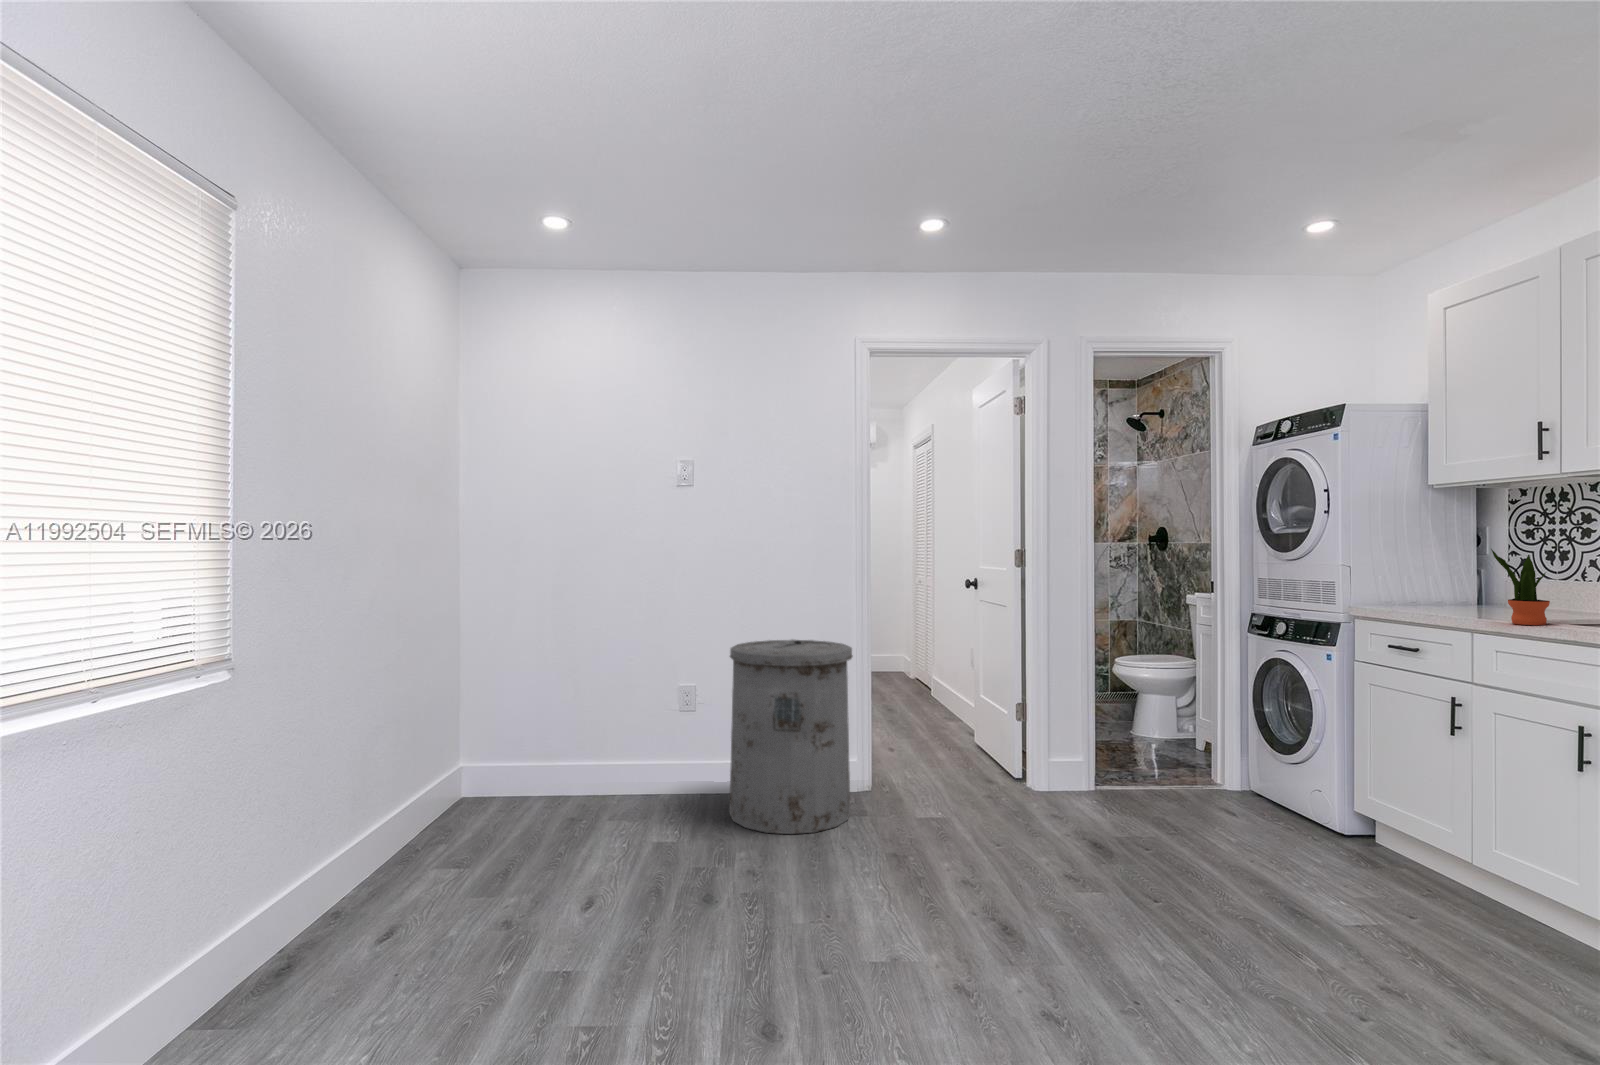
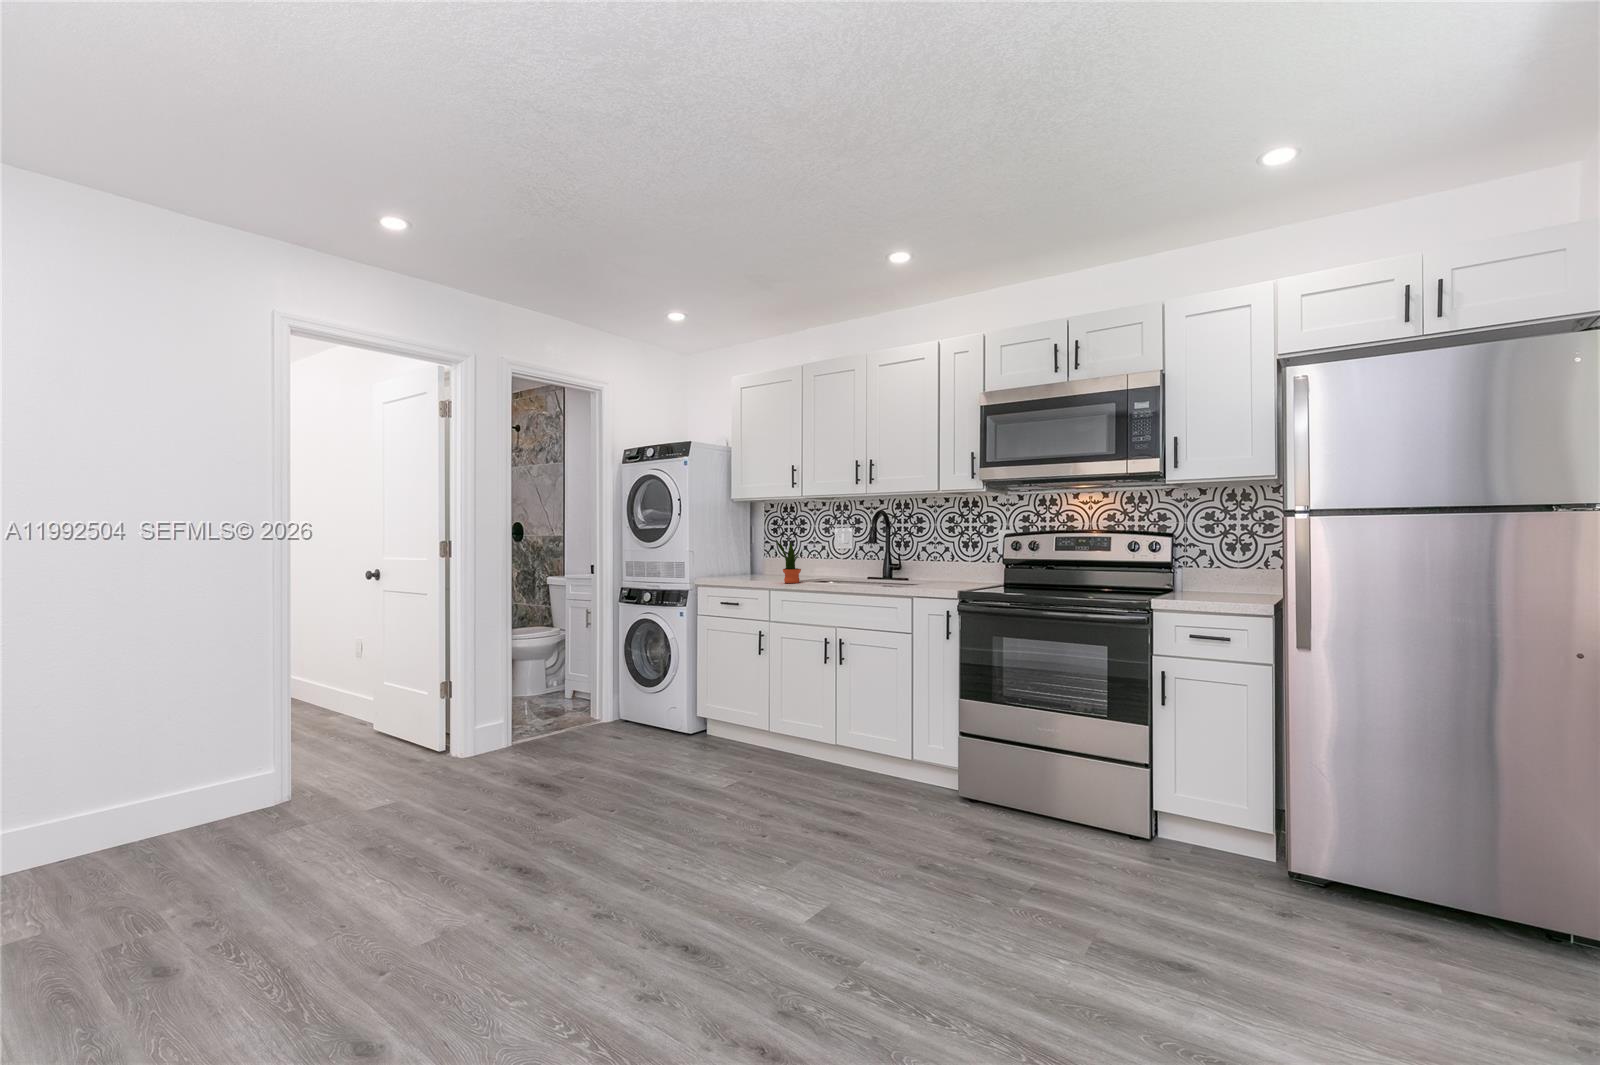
trash can: present [729,639,853,834] -> none [103,645,292,884]

